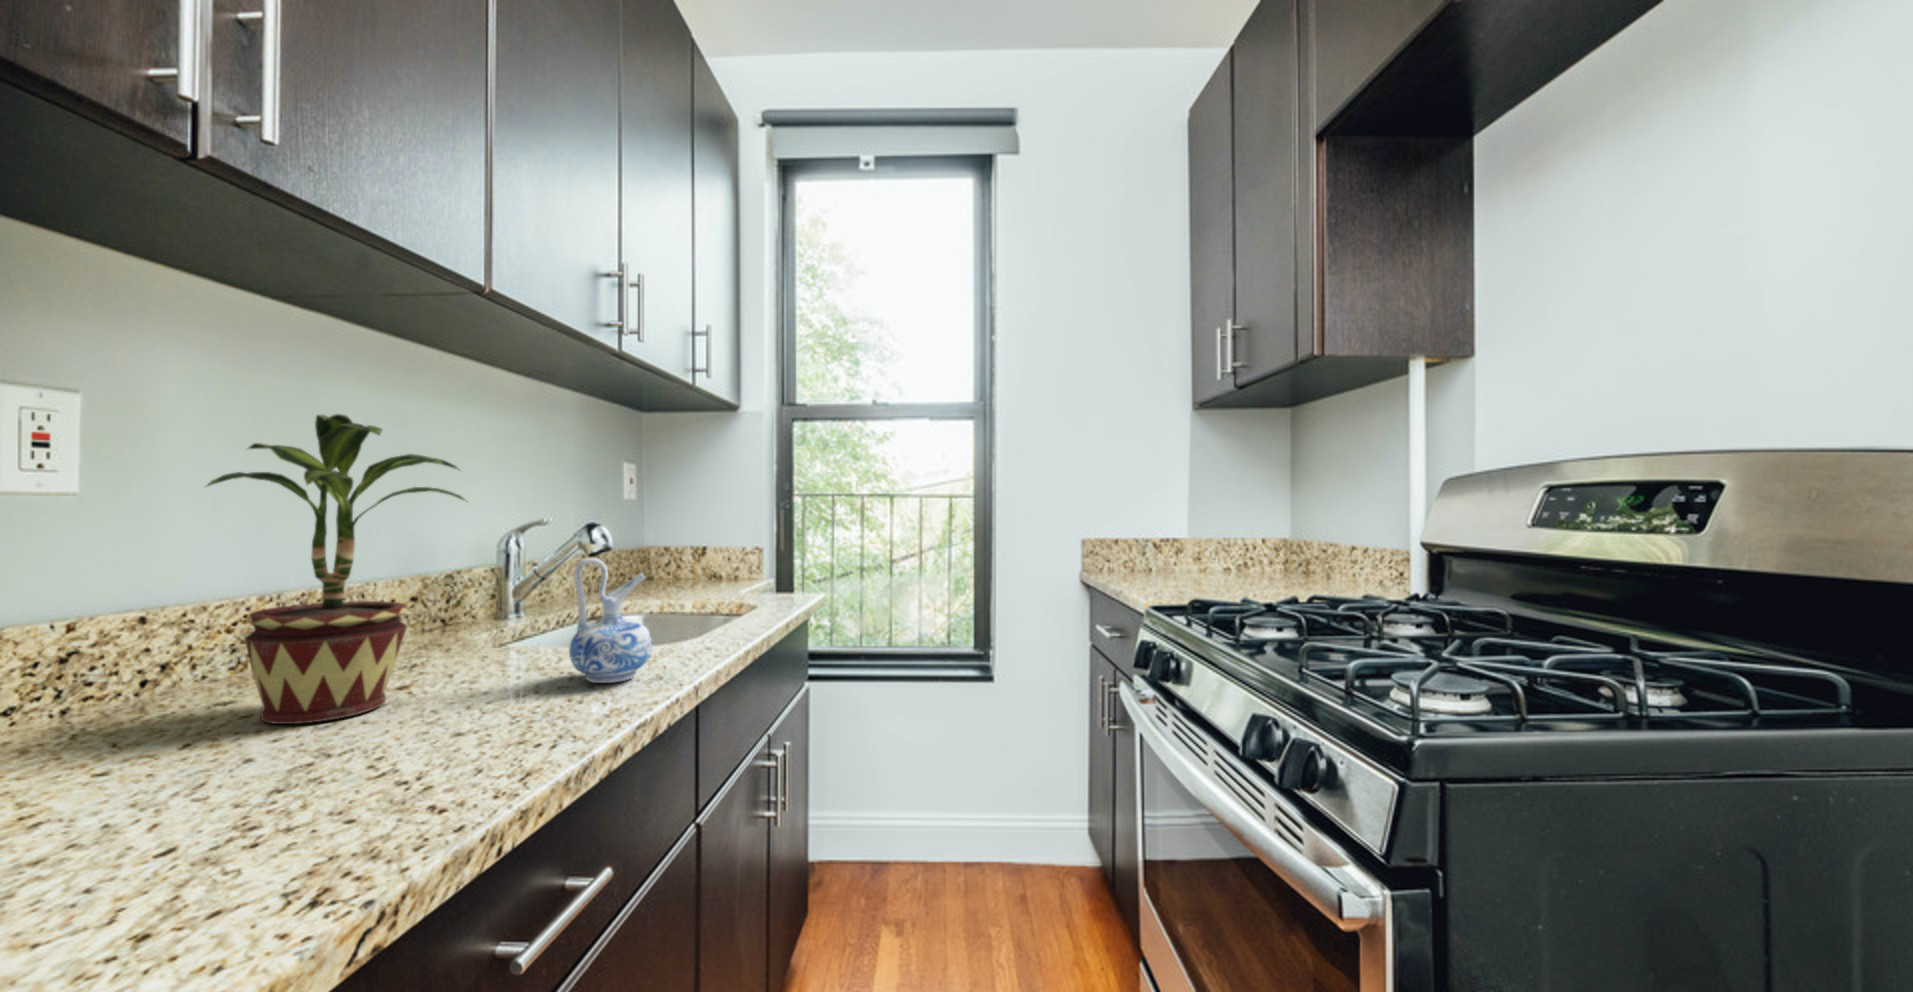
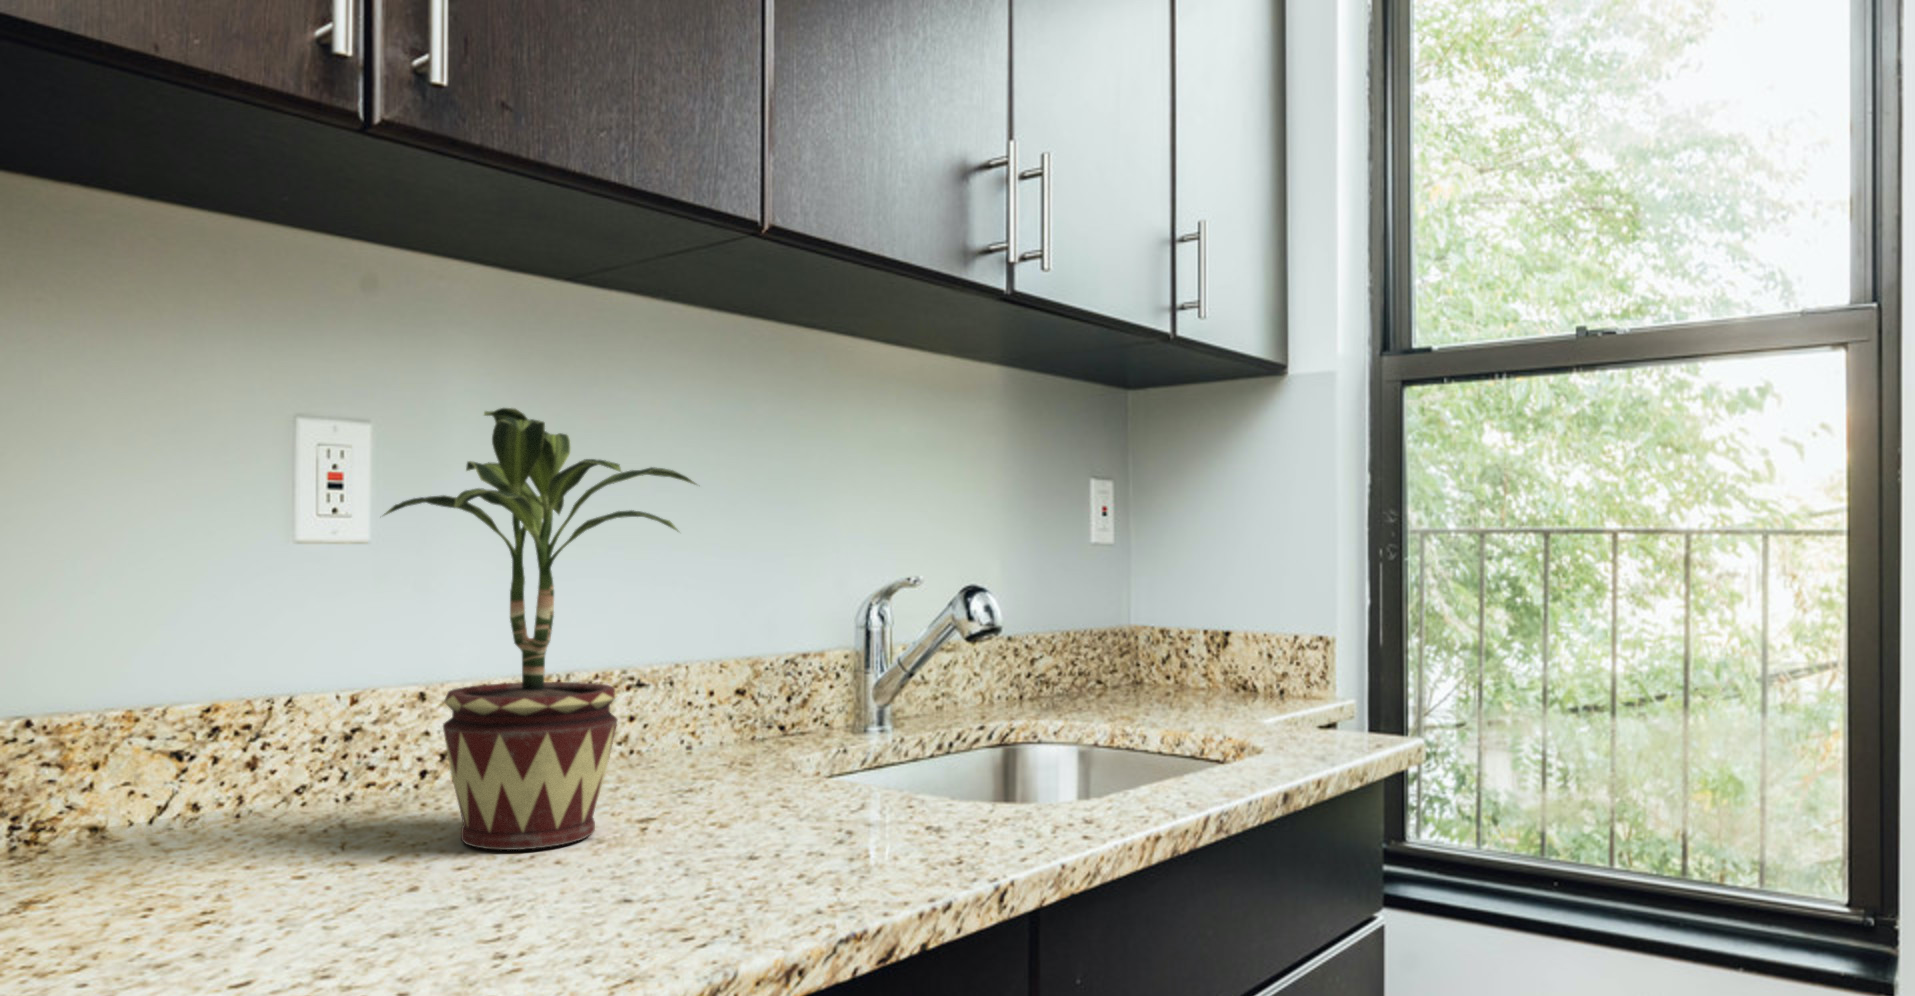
ceramic pitcher: present [569,558,652,683] -> none [820,624,952,855]

